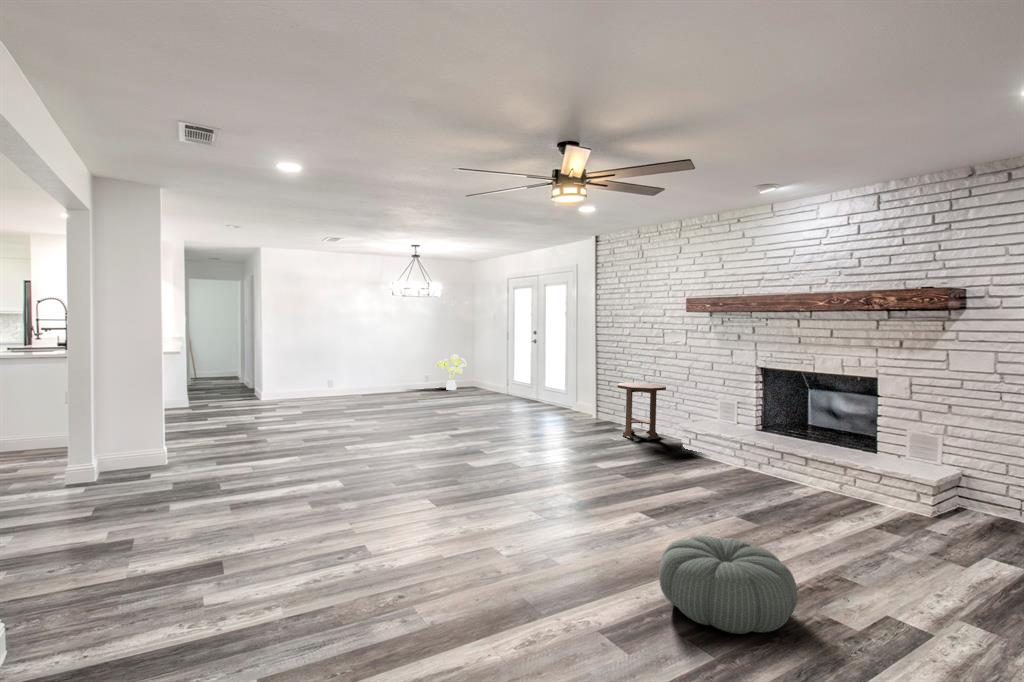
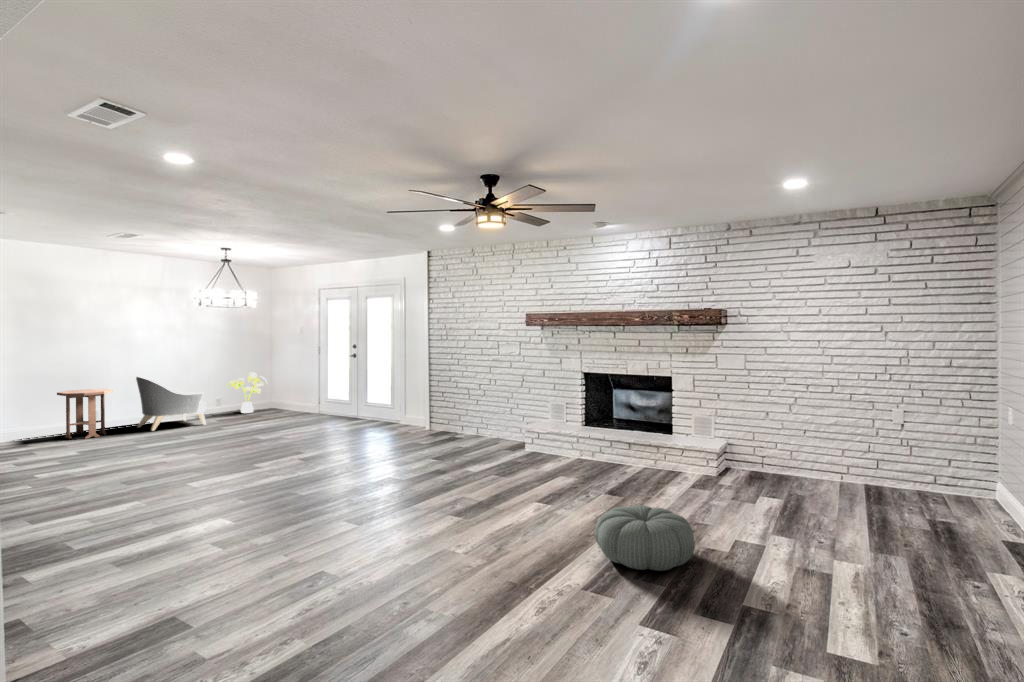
armchair: none [363,353,413,399] -> present [136,376,206,431]
side table: present [618,382,666,440] -> present [57,389,113,439]

